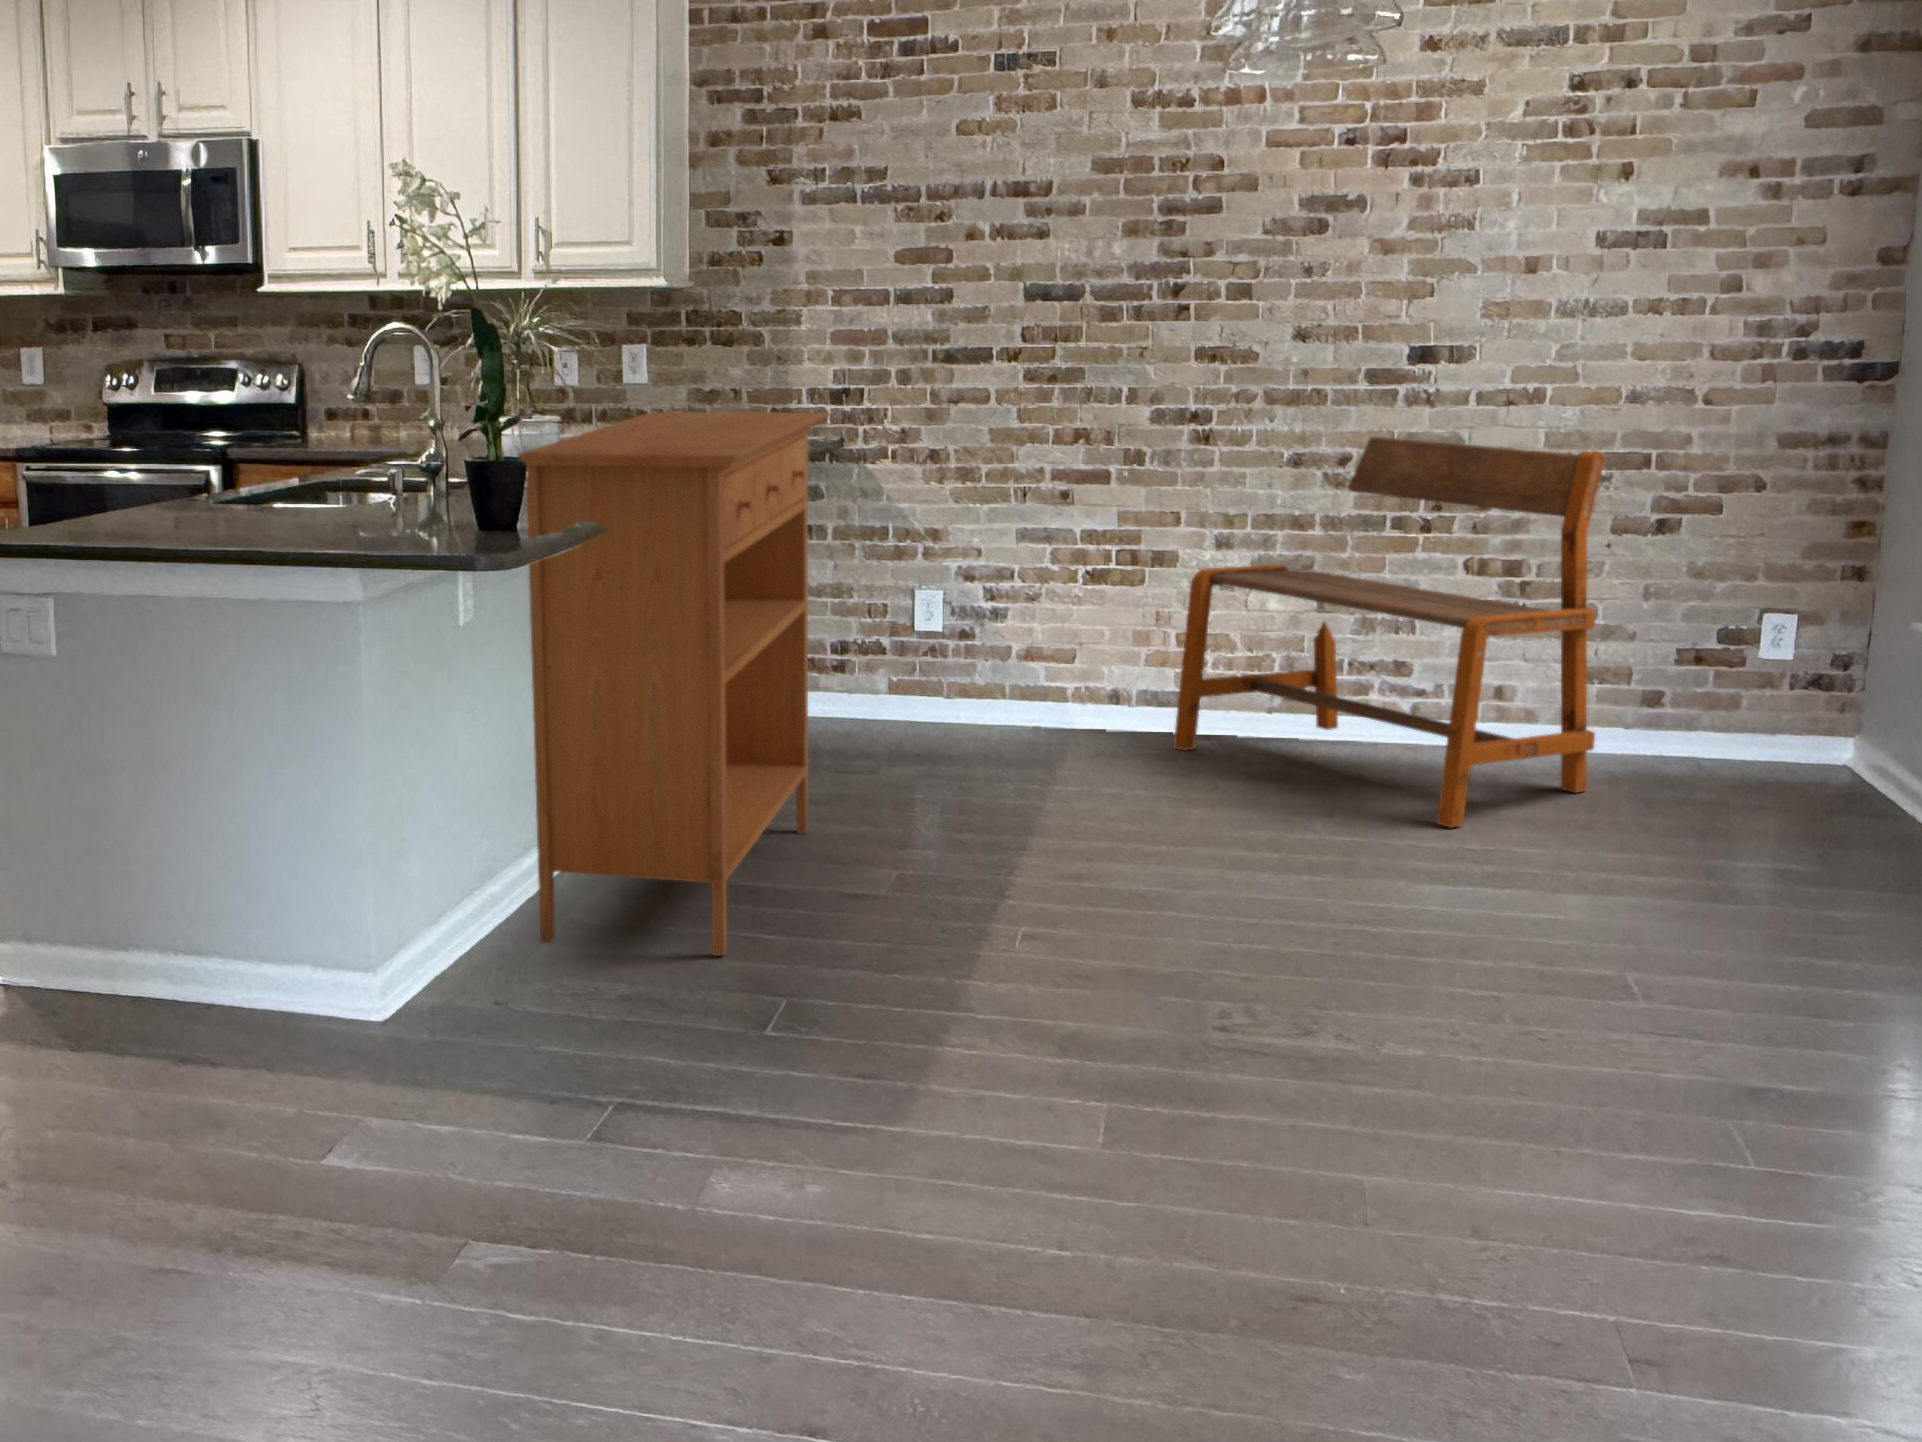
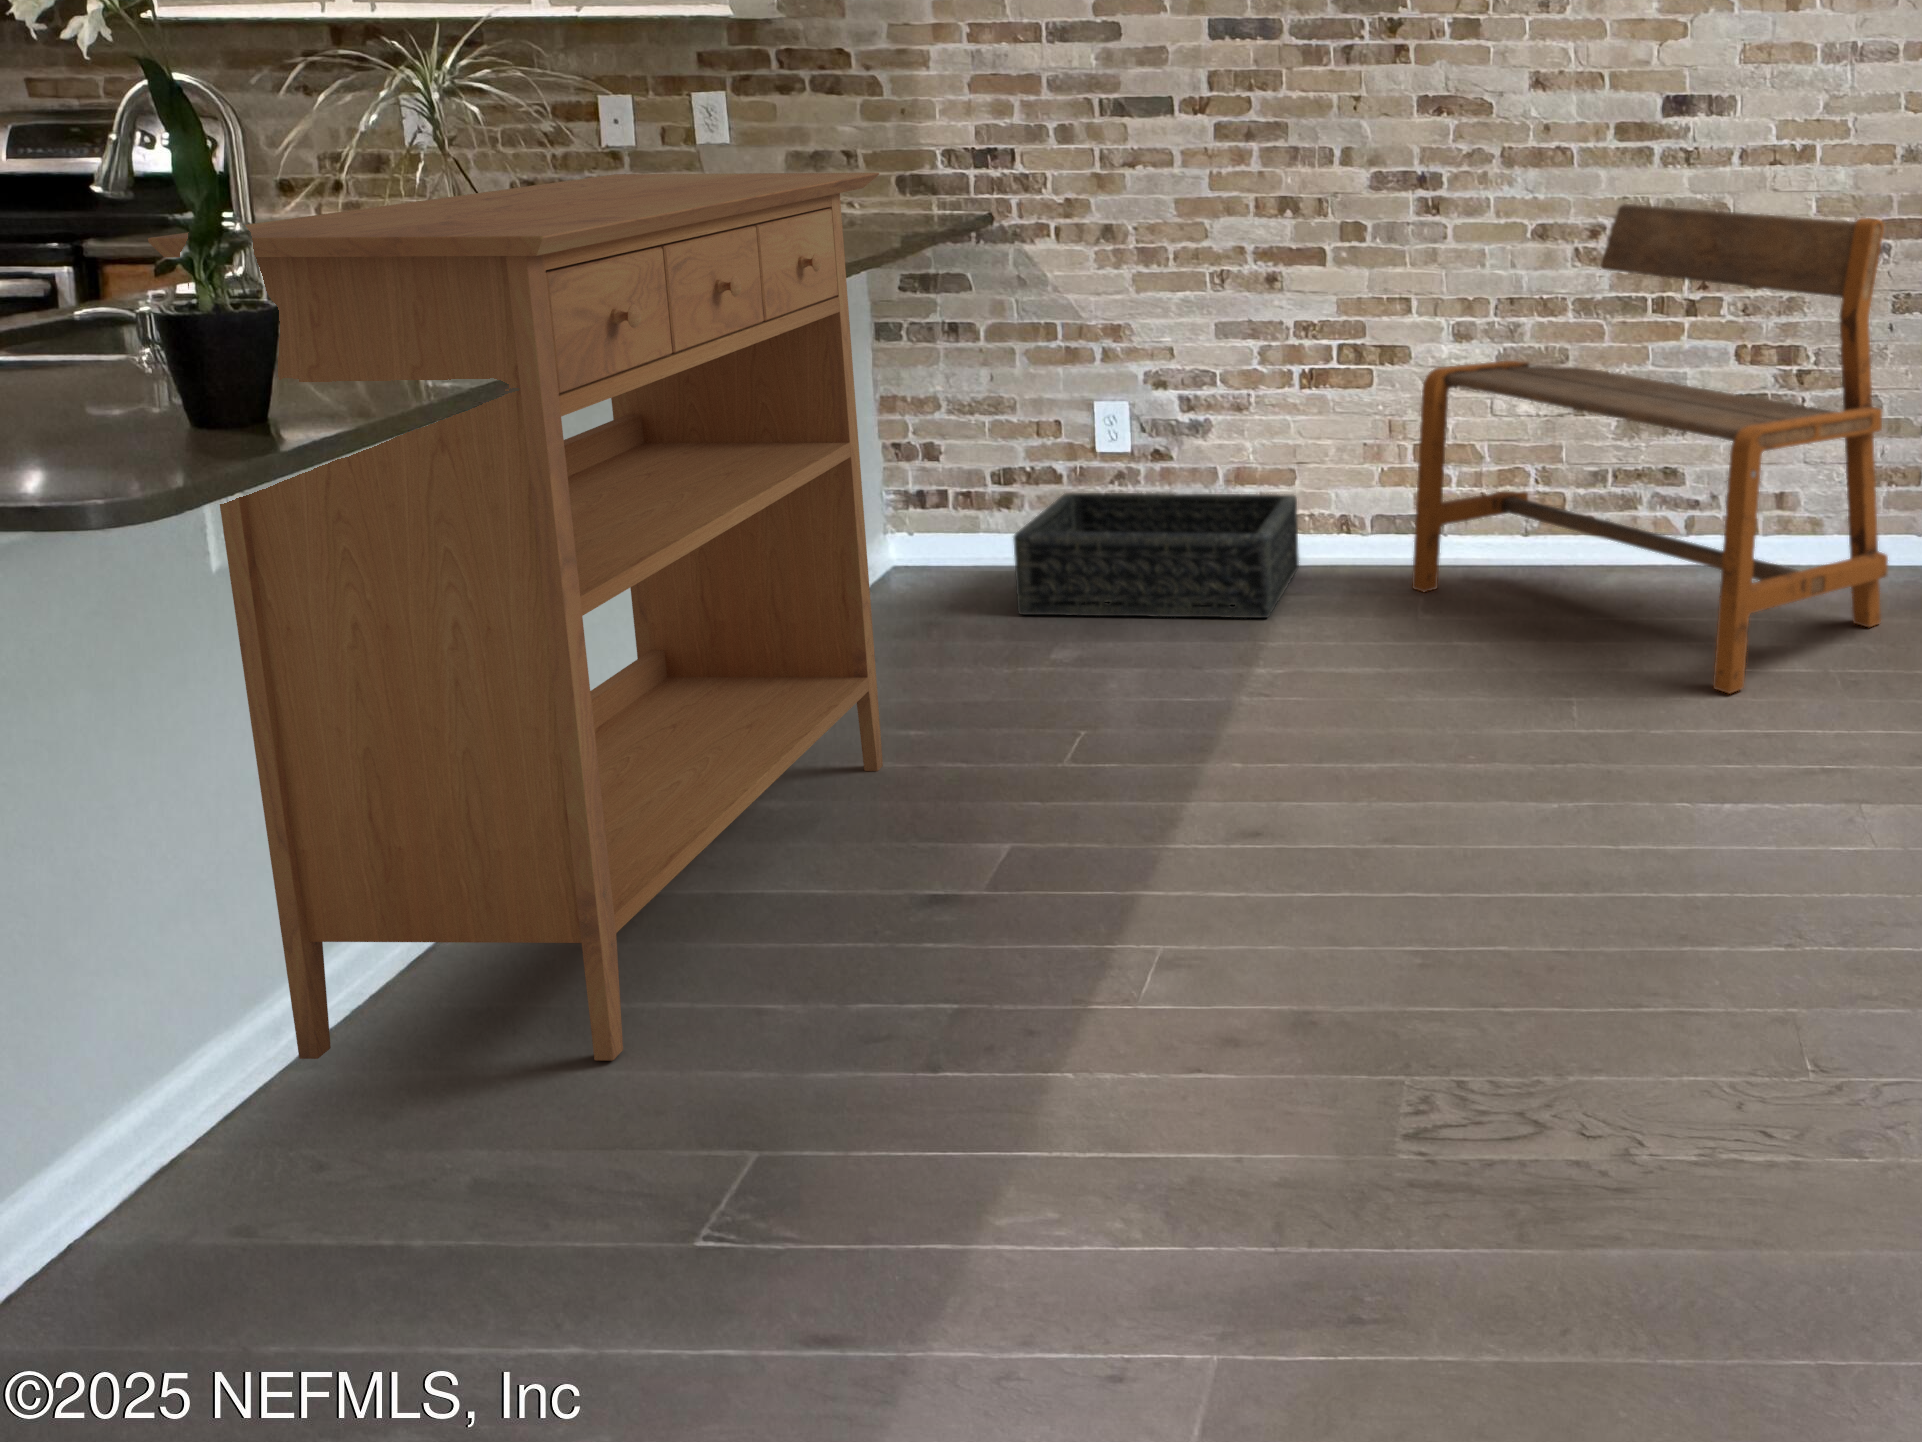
basket: none [862,661,1077,761] -> present [1014,493,1299,618]

